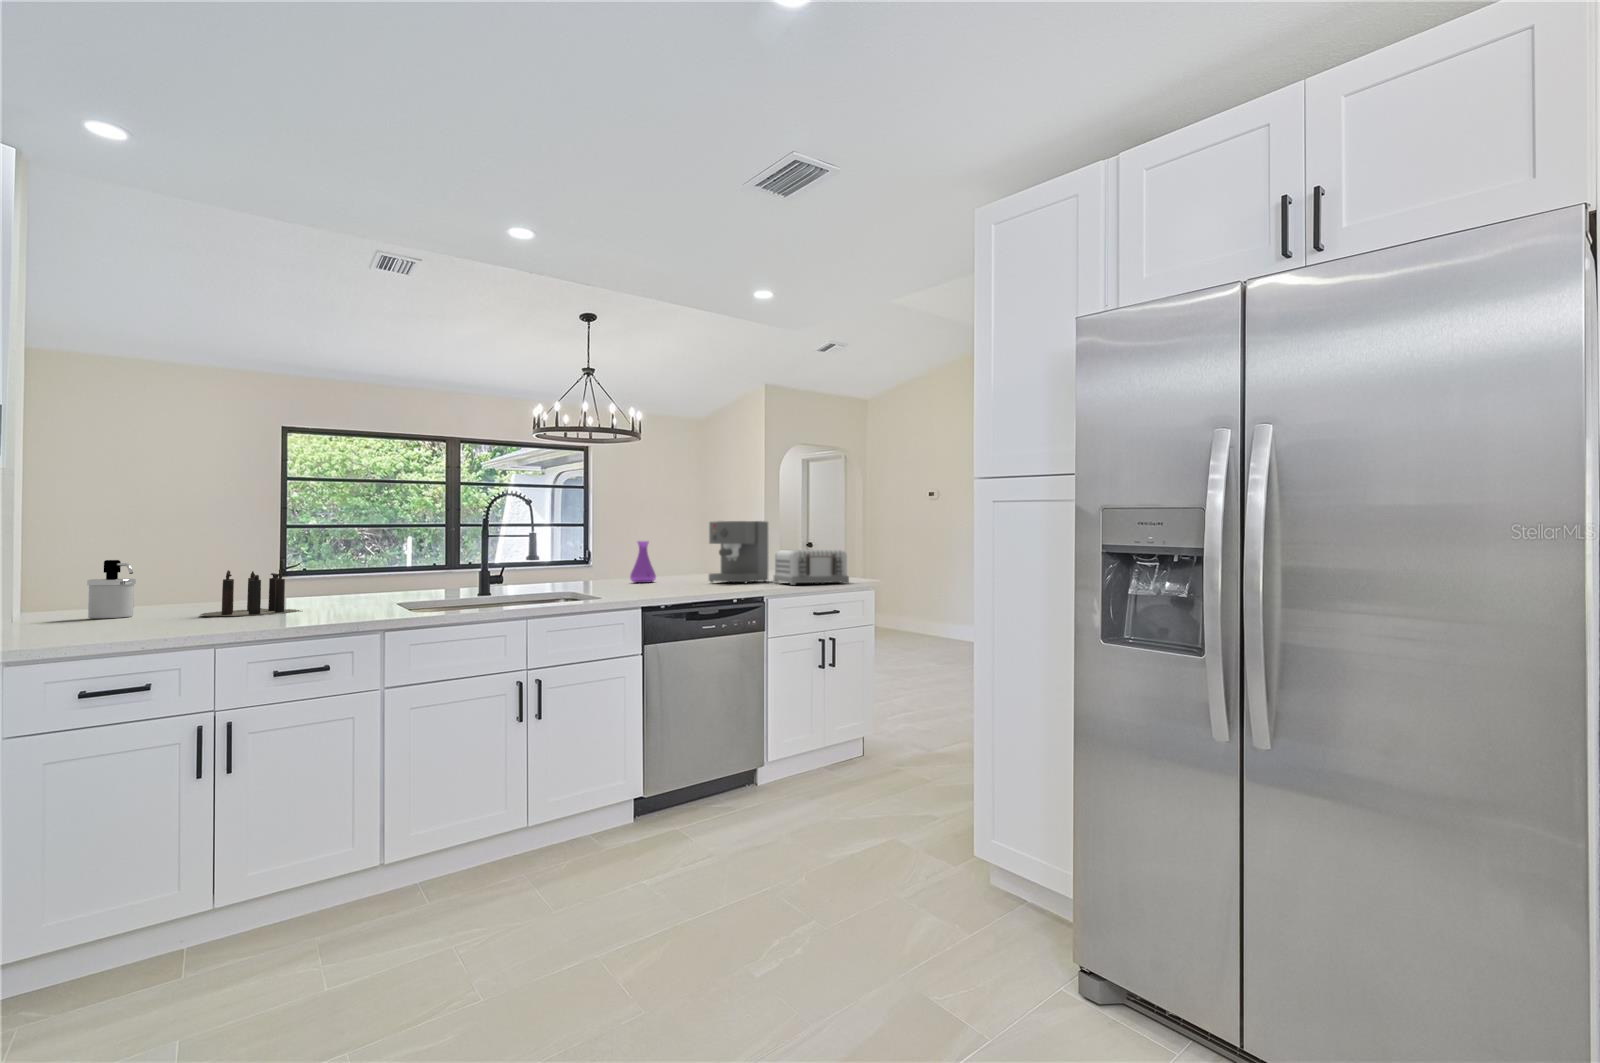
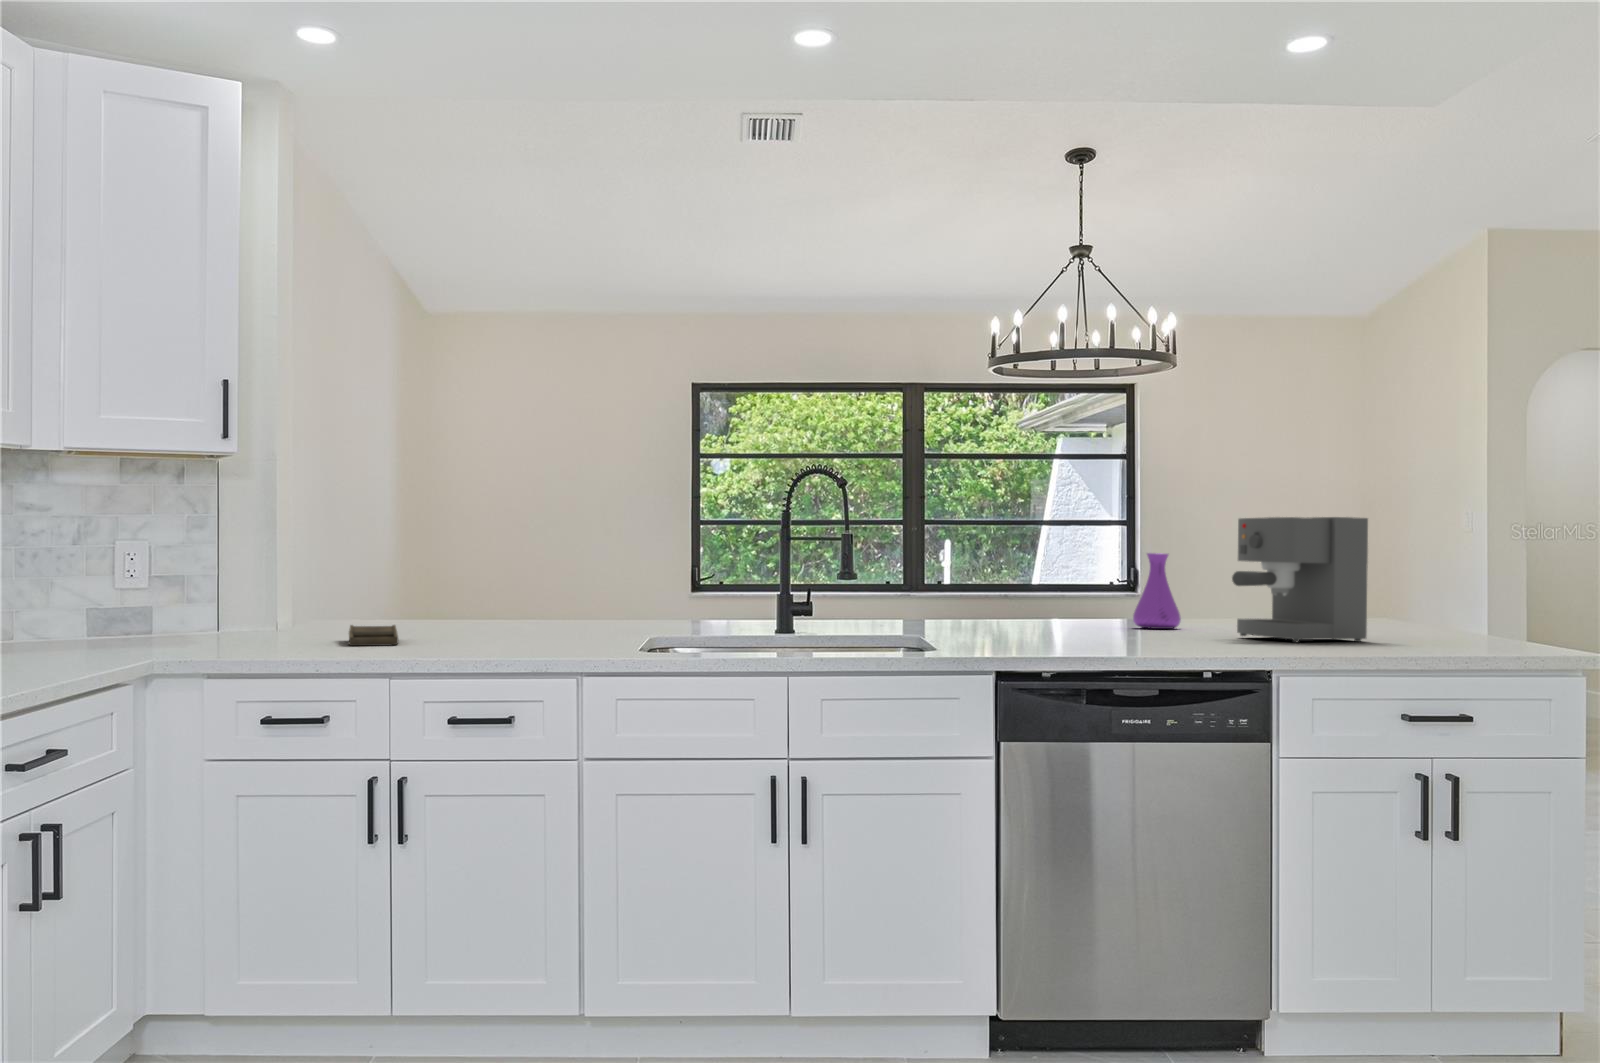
toaster: present [773,550,849,585] -> none [1332,578,1480,659]
soap dispenser: present [87,560,136,619] -> none [419,565,460,630]
candle: present [200,570,301,616] -> none [477,581,604,638]
tray: none [85,612,182,632] -> present [349,625,399,646]

